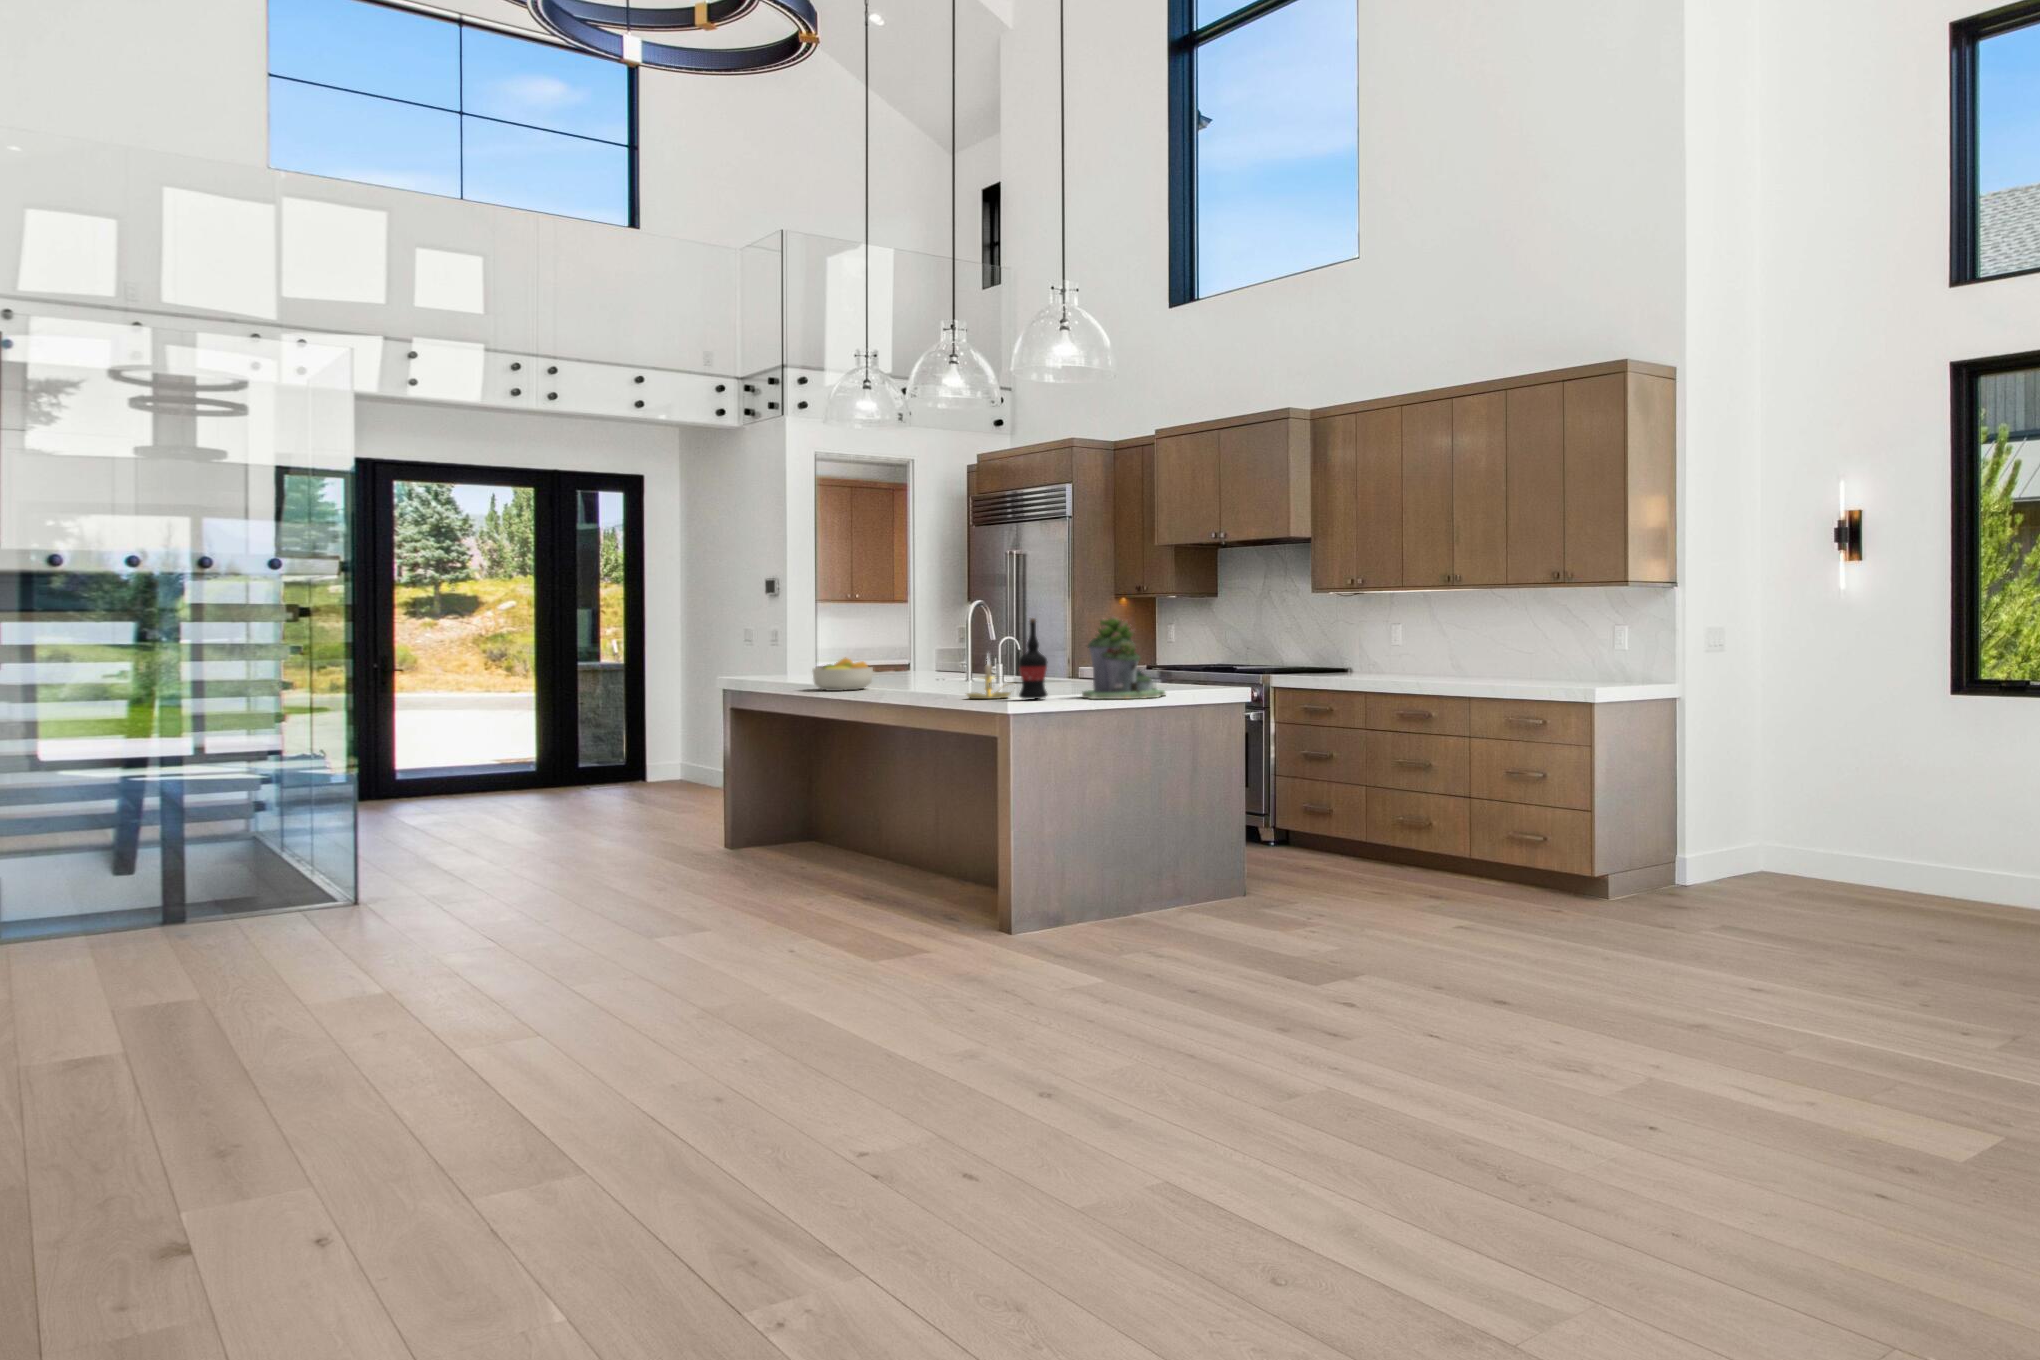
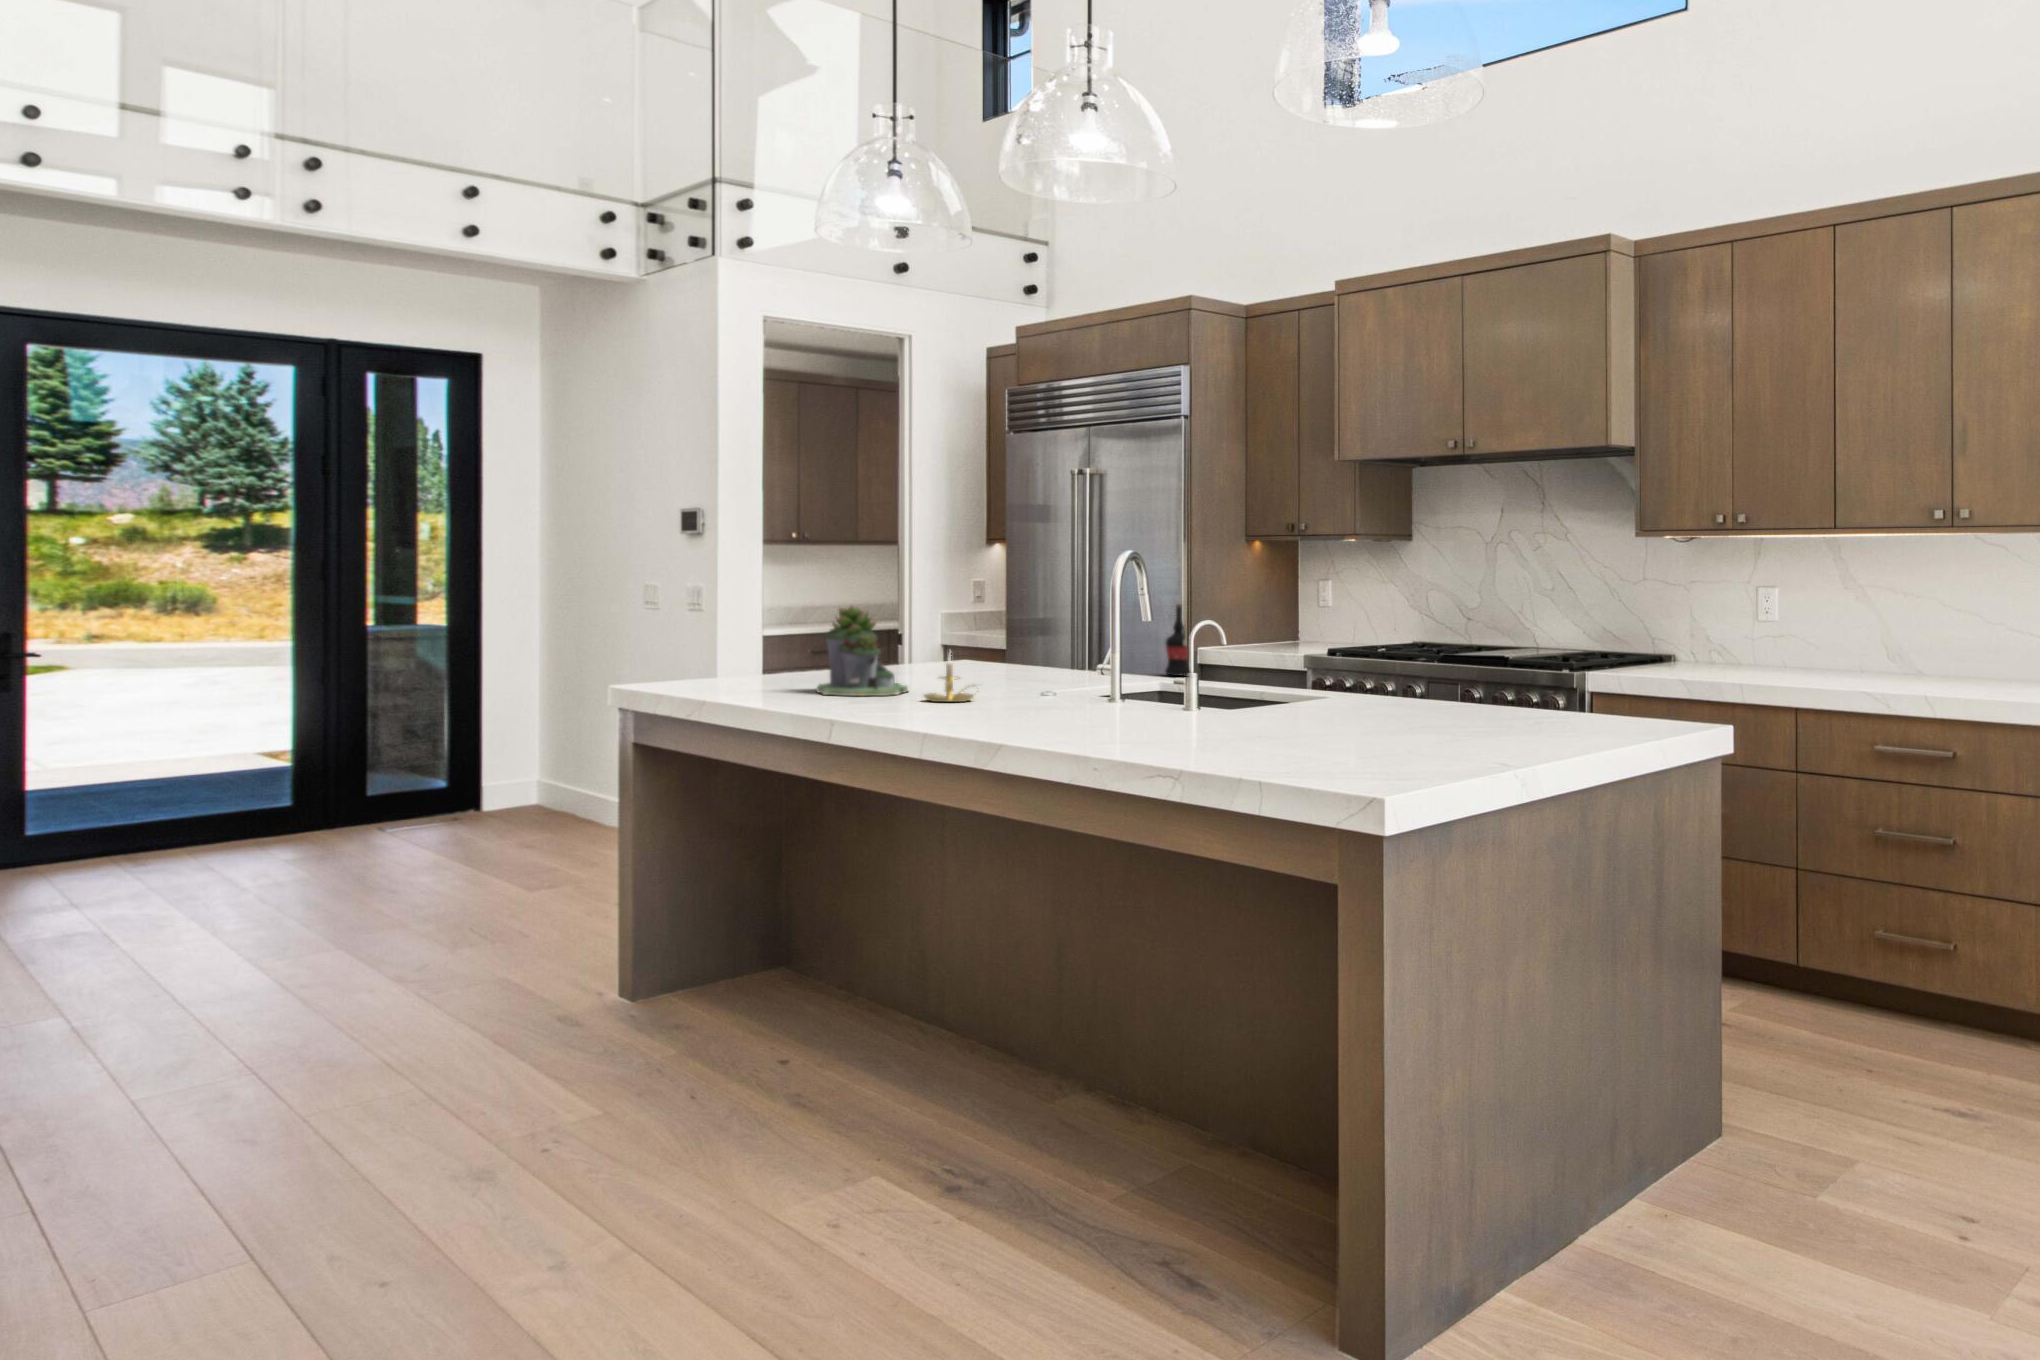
succulent planter: present [1082,615,1165,699] -> present [817,606,908,696]
wine bottle: present [1019,618,1048,699] -> present [1165,604,1190,676]
fruit bowl: present [813,658,873,691] -> none [735,639,805,678]

